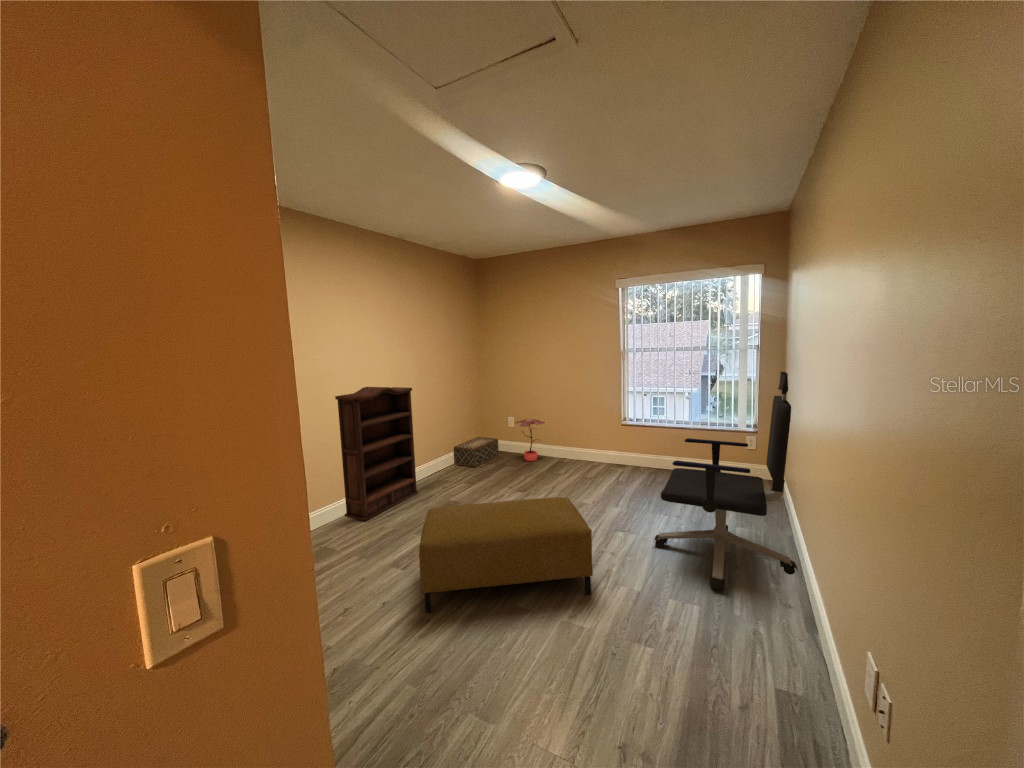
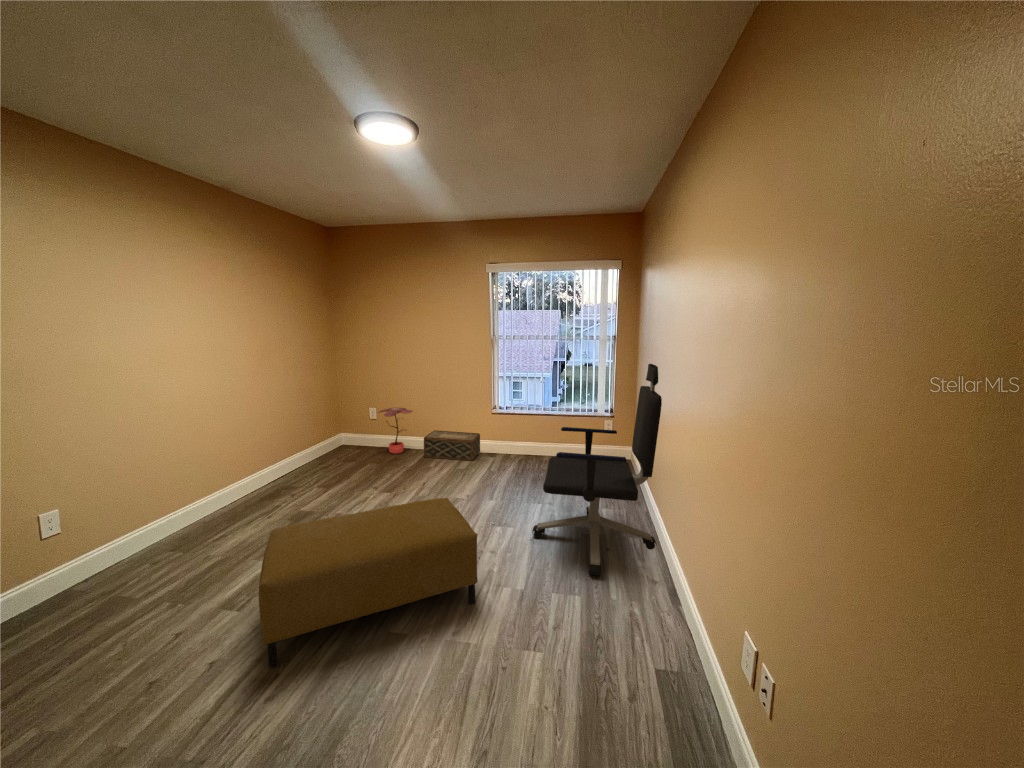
bookshelf: present [335,387,418,521] -> none [118,371,254,550]
woven basket: present [454,437,499,467] -> present [424,430,480,461]

